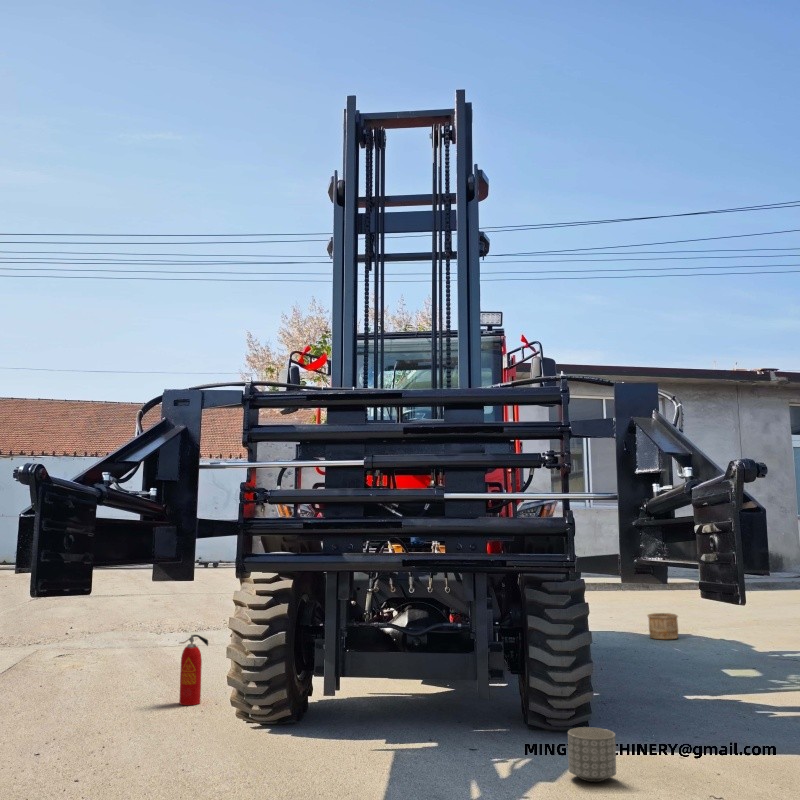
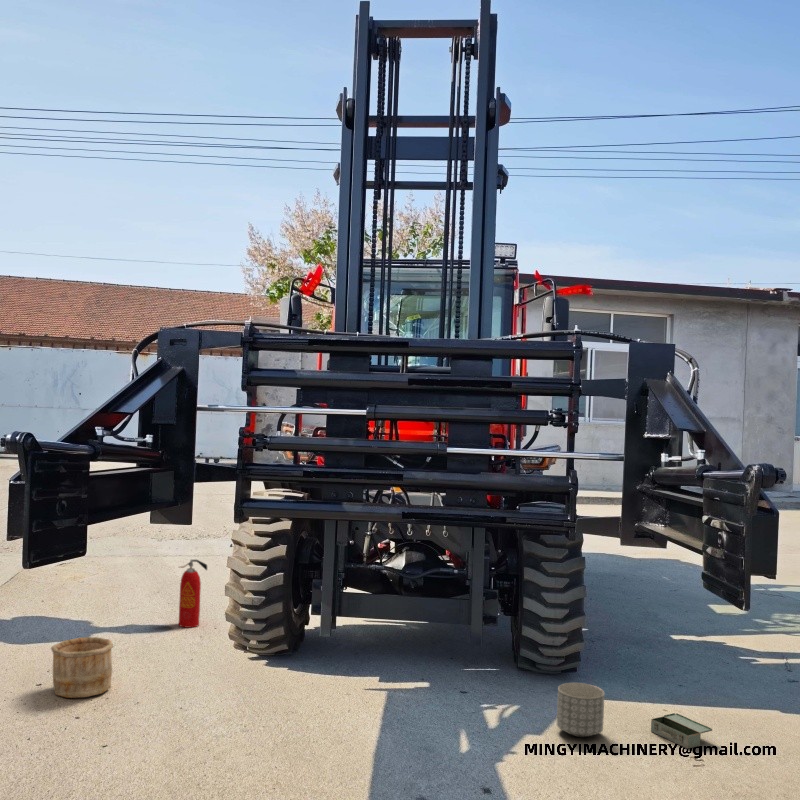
wooden bucket: present [648,613,678,640] -> present [51,637,113,698]
toolbox: none [665,756,728,788] -> present [651,713,712,749]

